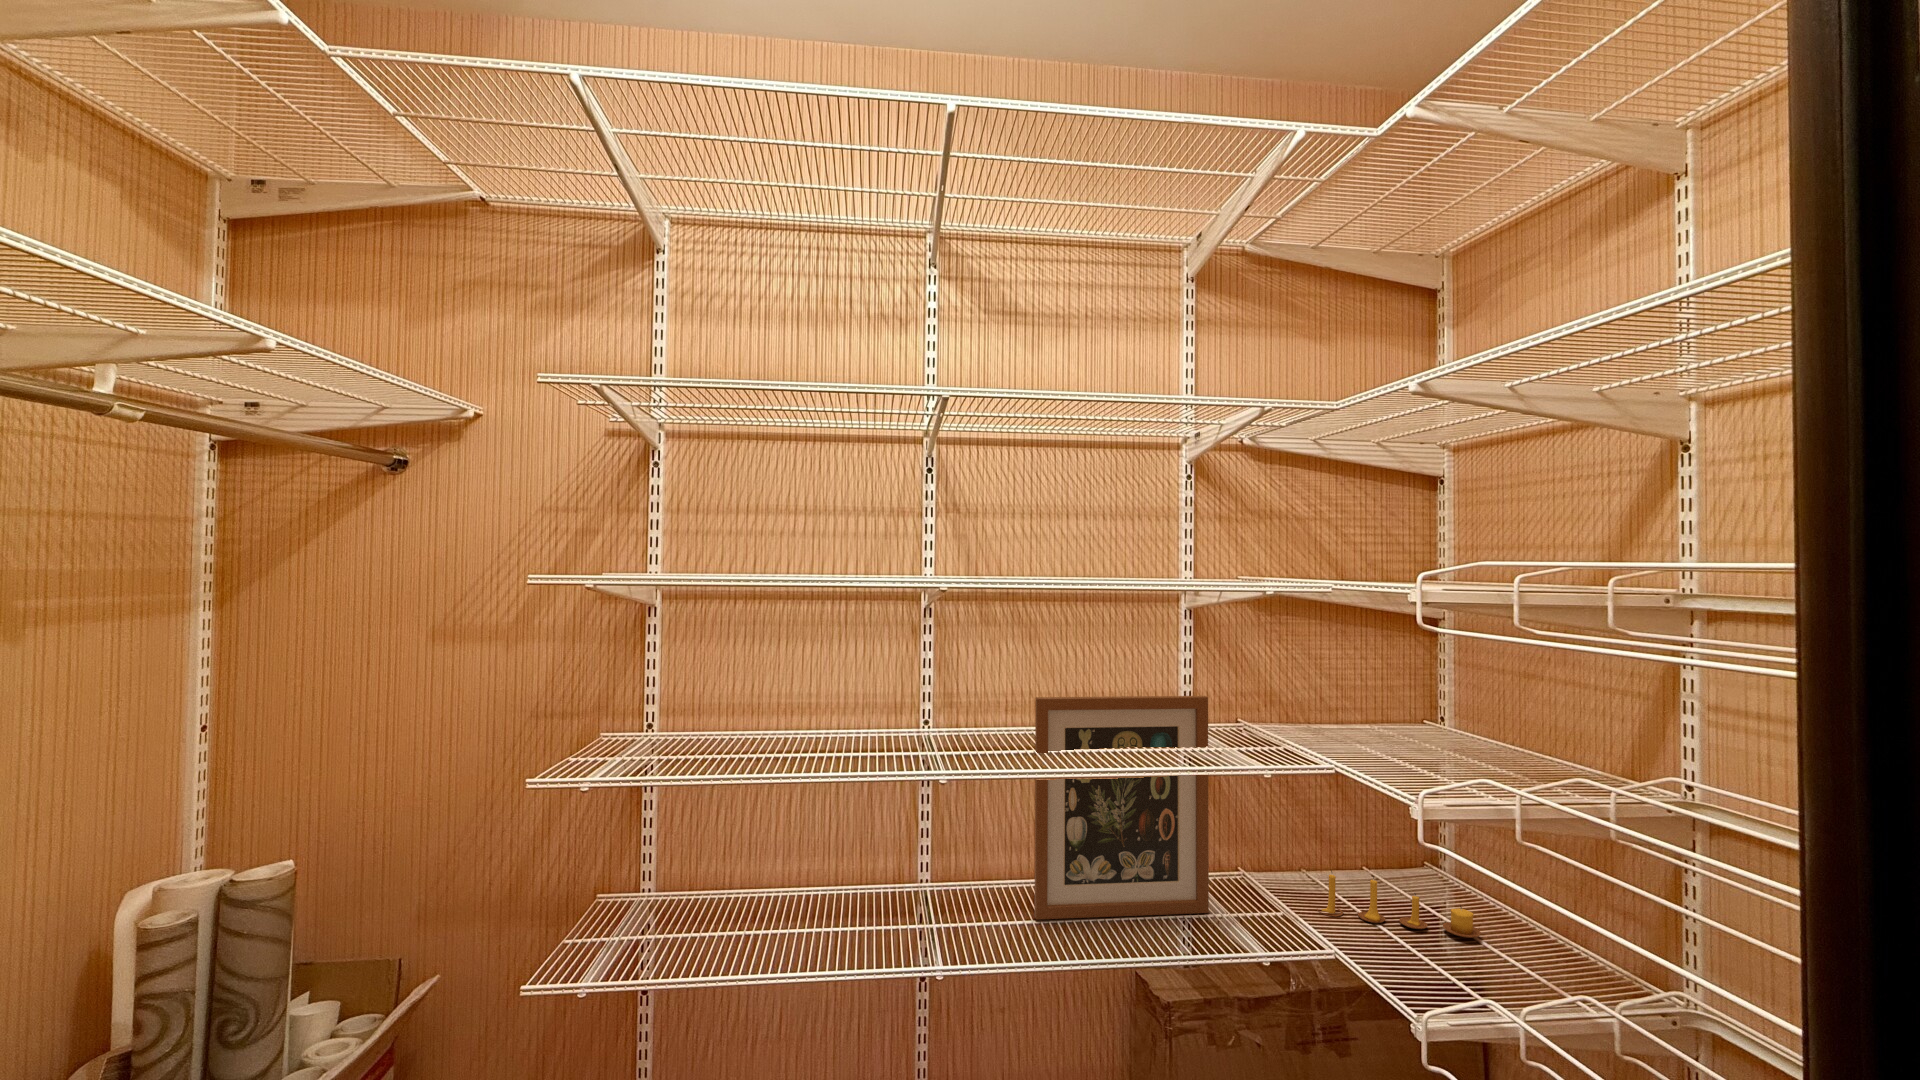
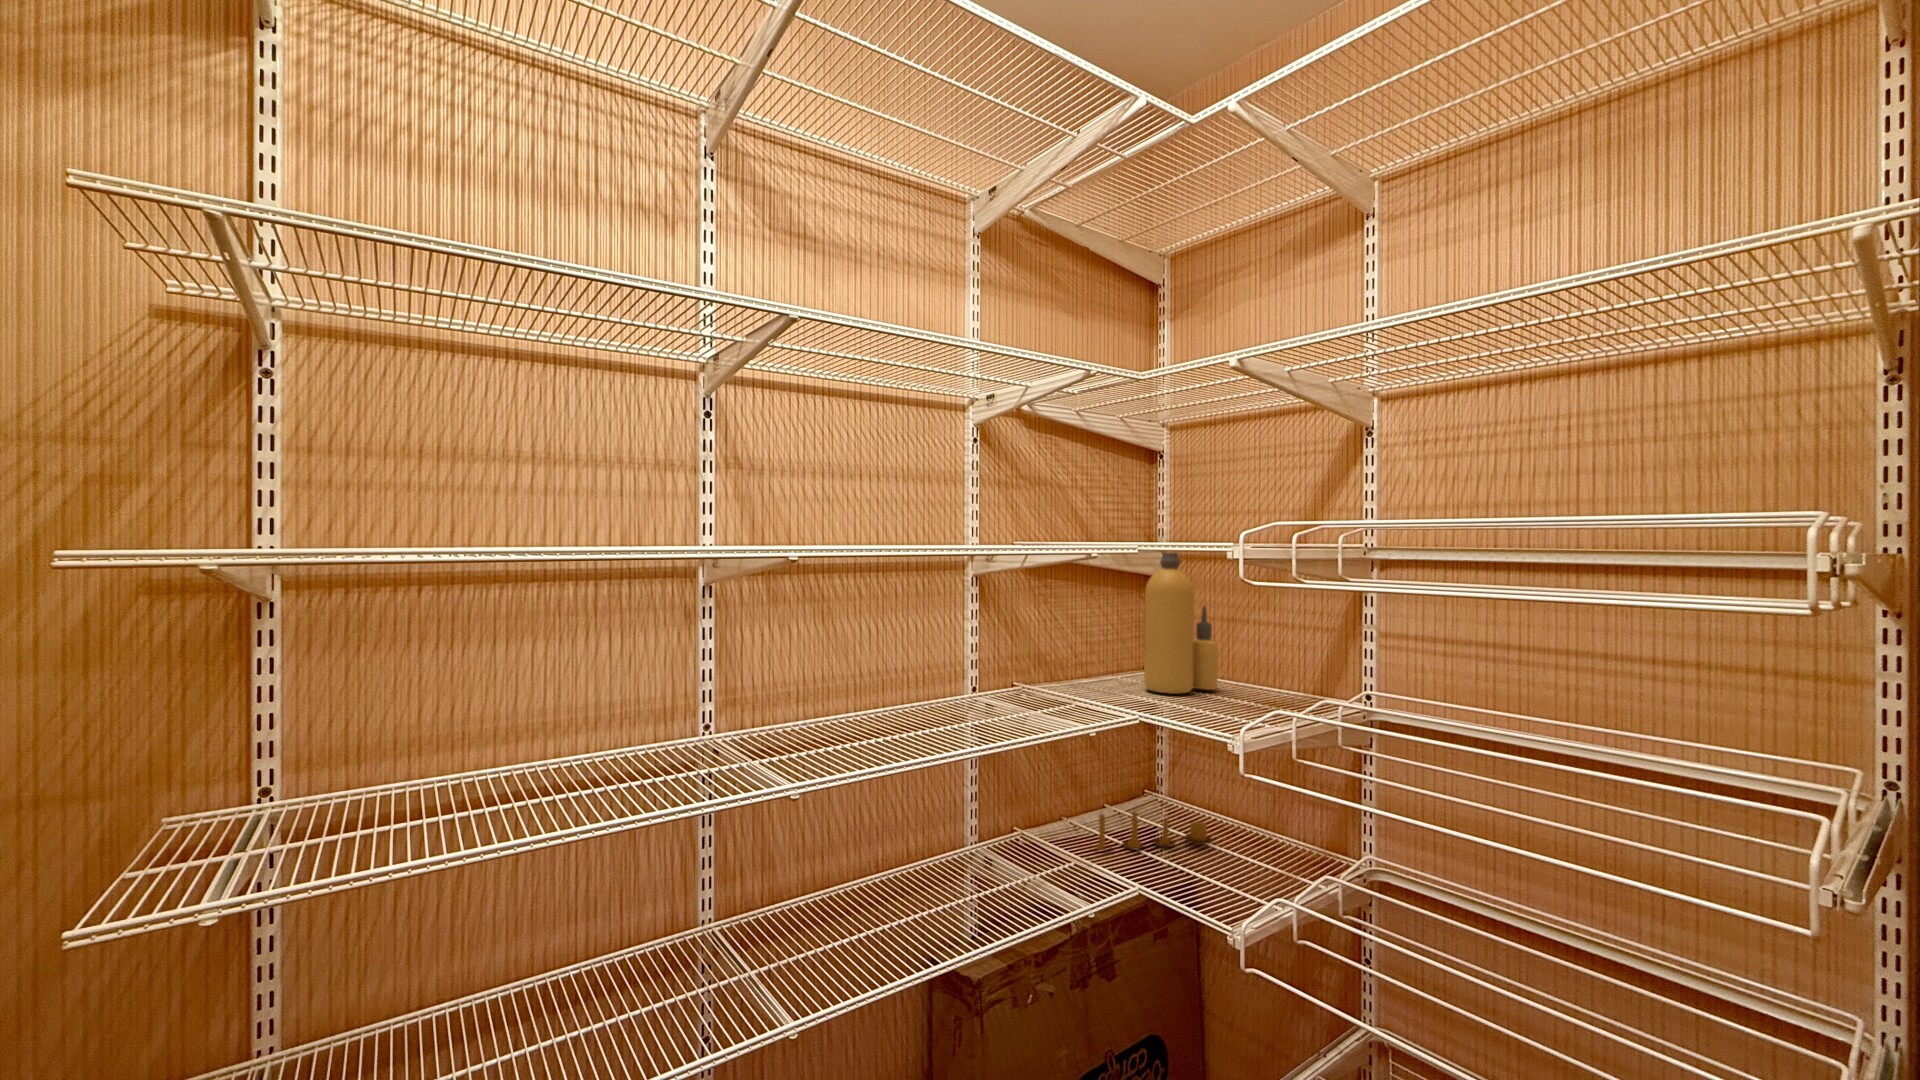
bottle: none [1387,586,1490,756] -> present [1144,553,1218,694]
picture frame: present [1034,696,1209,920] -> none [849,661,1009,931]

